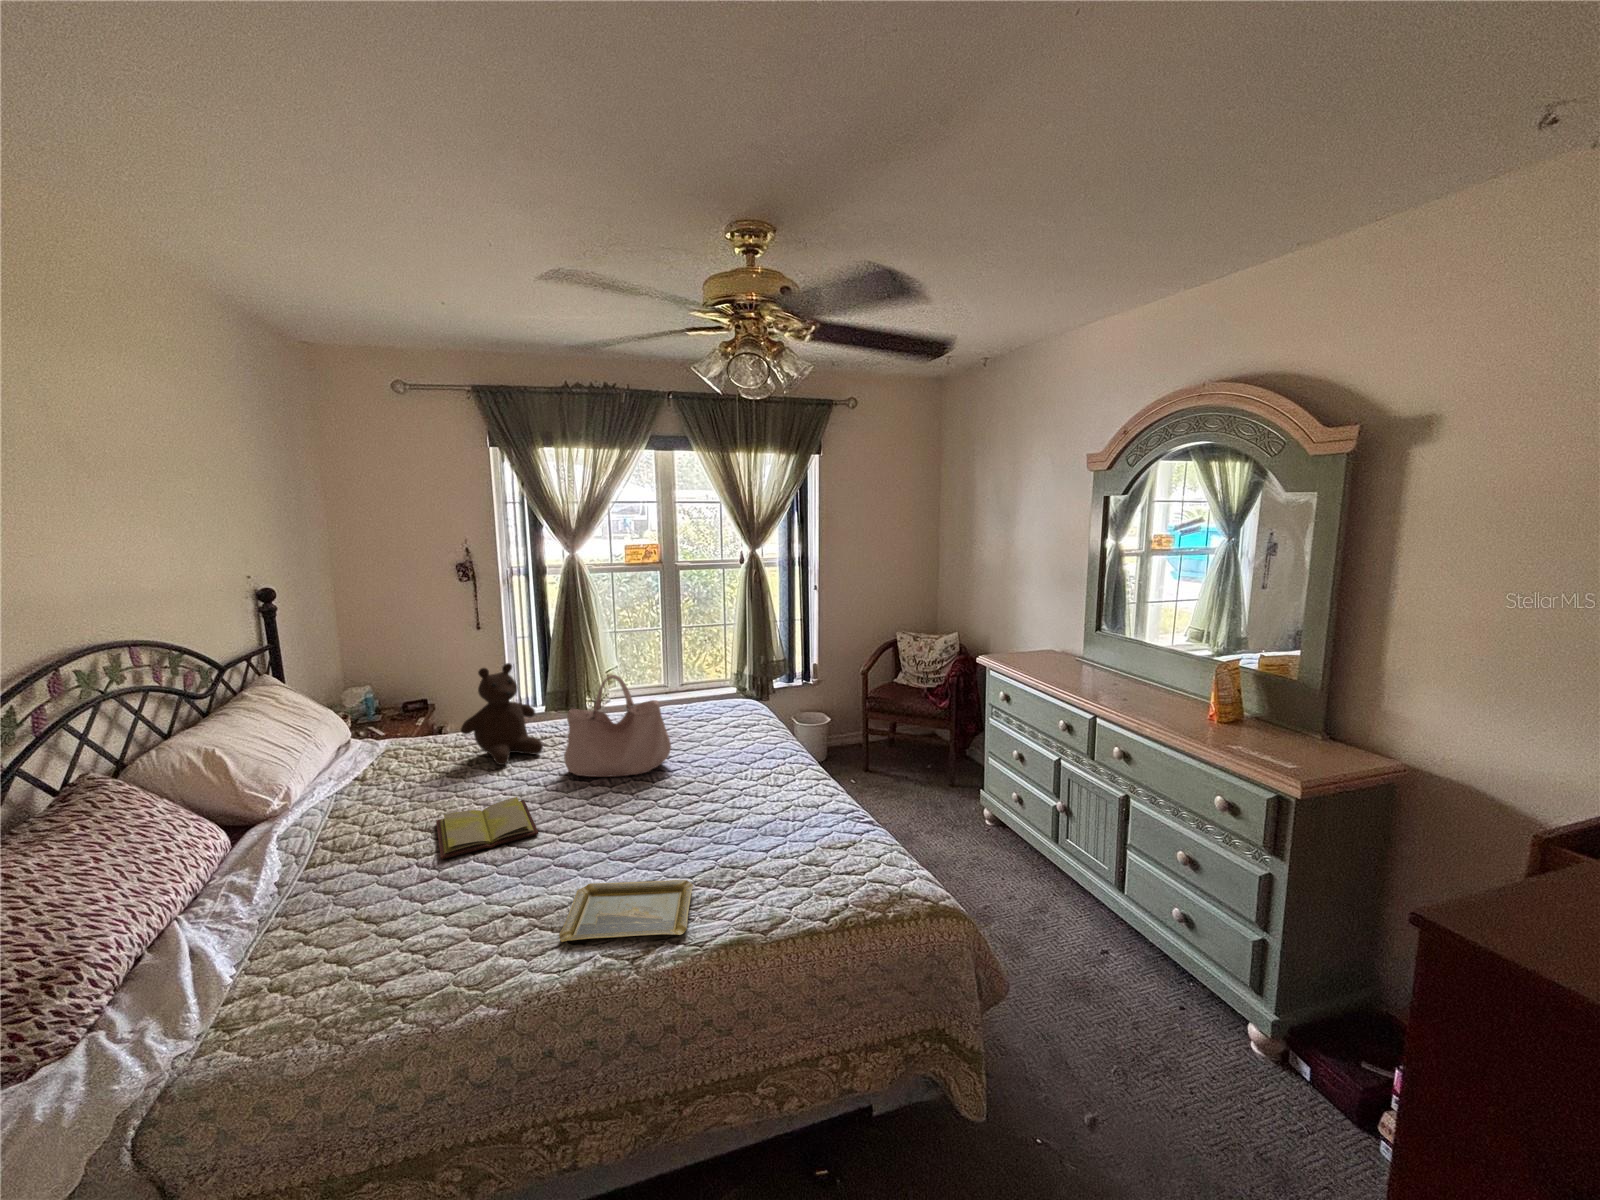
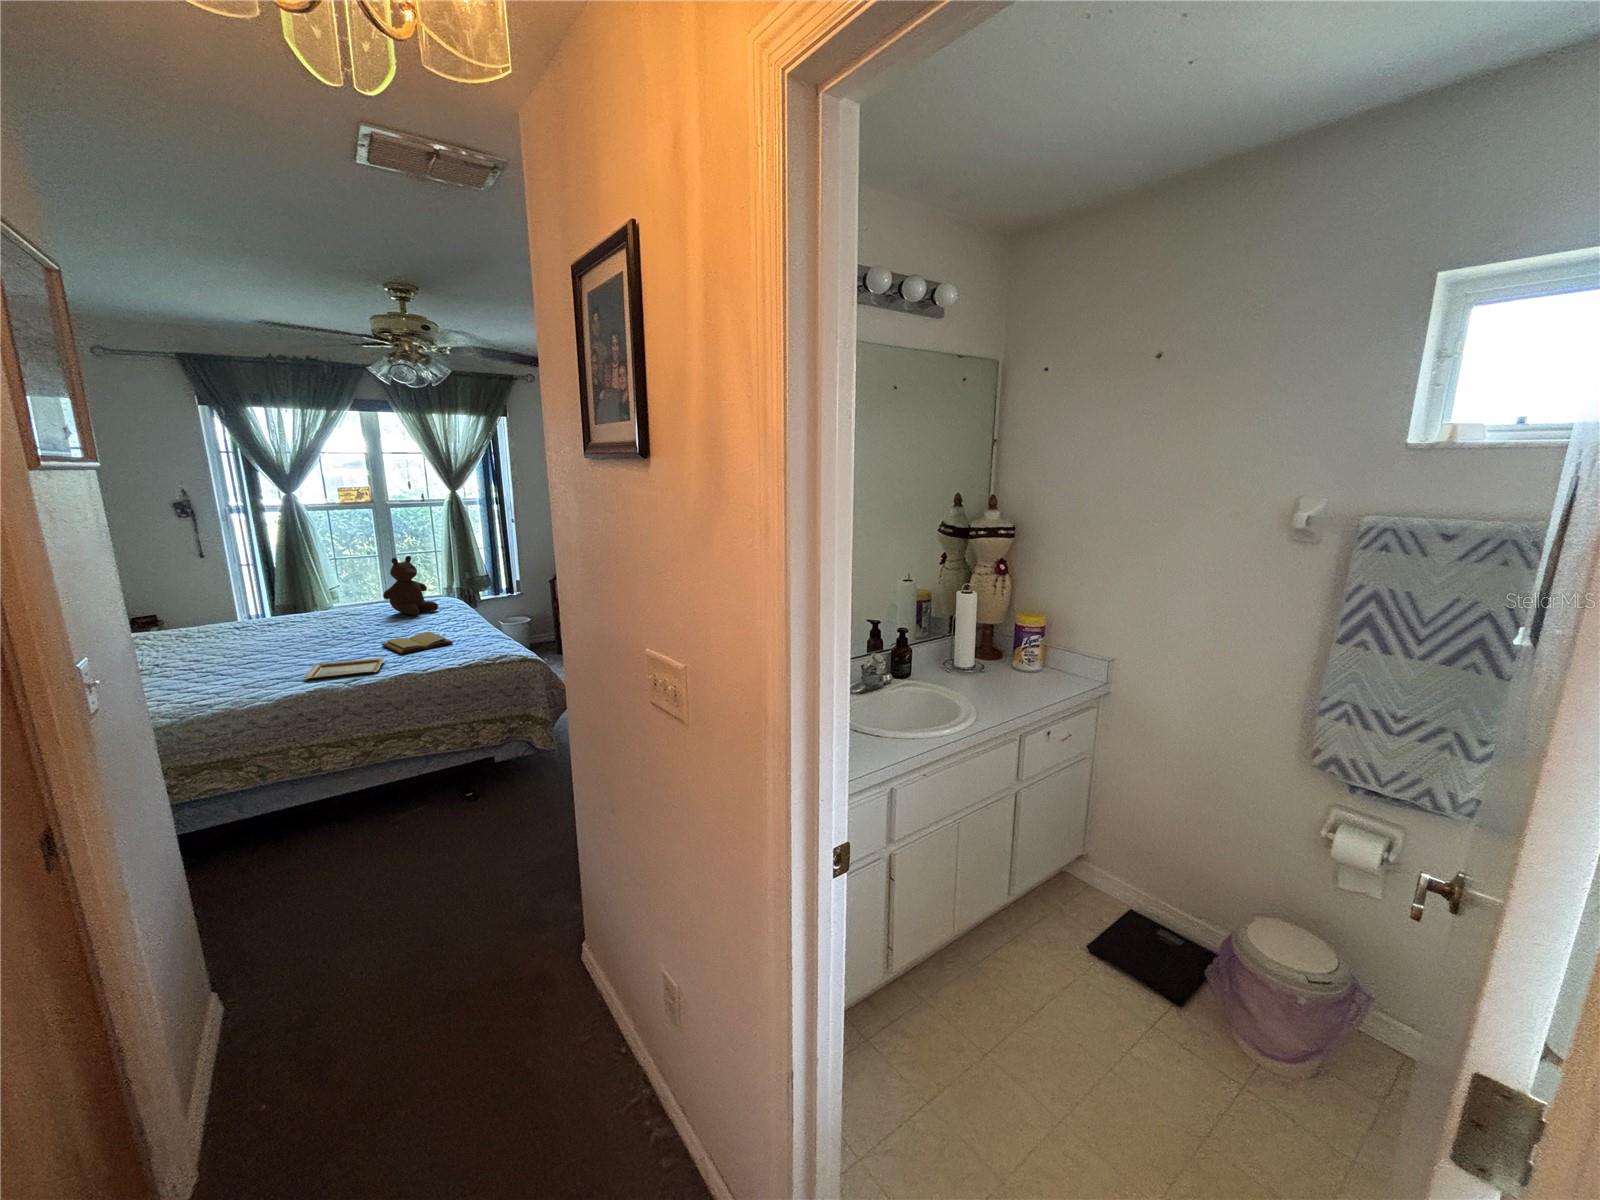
teddy bear: present [461,663,543,765] -> present [383,556,438,616]
handbag: present [564,675,671,777] -> none [297,569,379,634]
diary: present [436,797,539,859] -> present [381,631,453,654]

